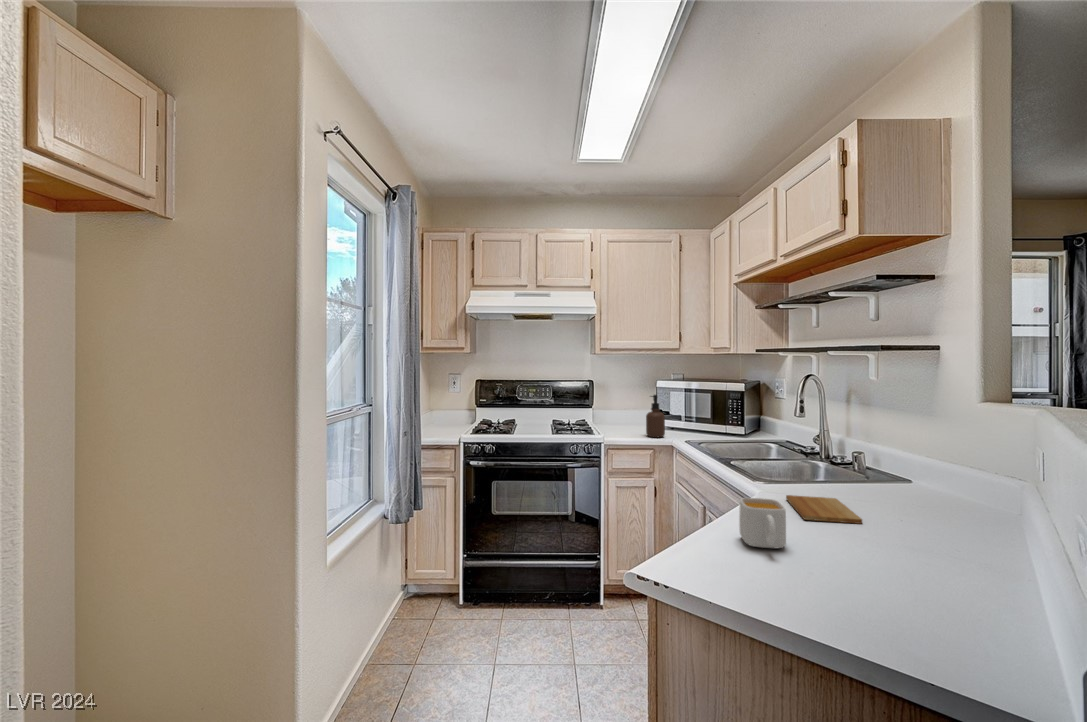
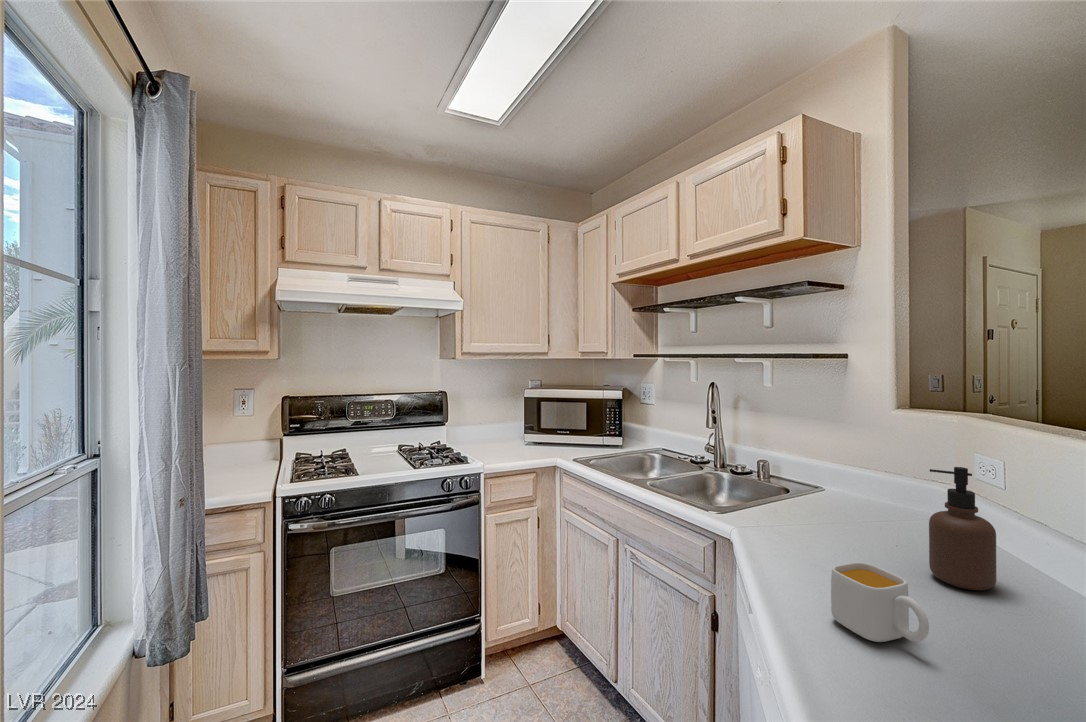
soap dispenser: present [646,395,665,438] -> present [929,467,996,590]
cutting board: present [786,495,862,524] -> none [777,526,891,568]

